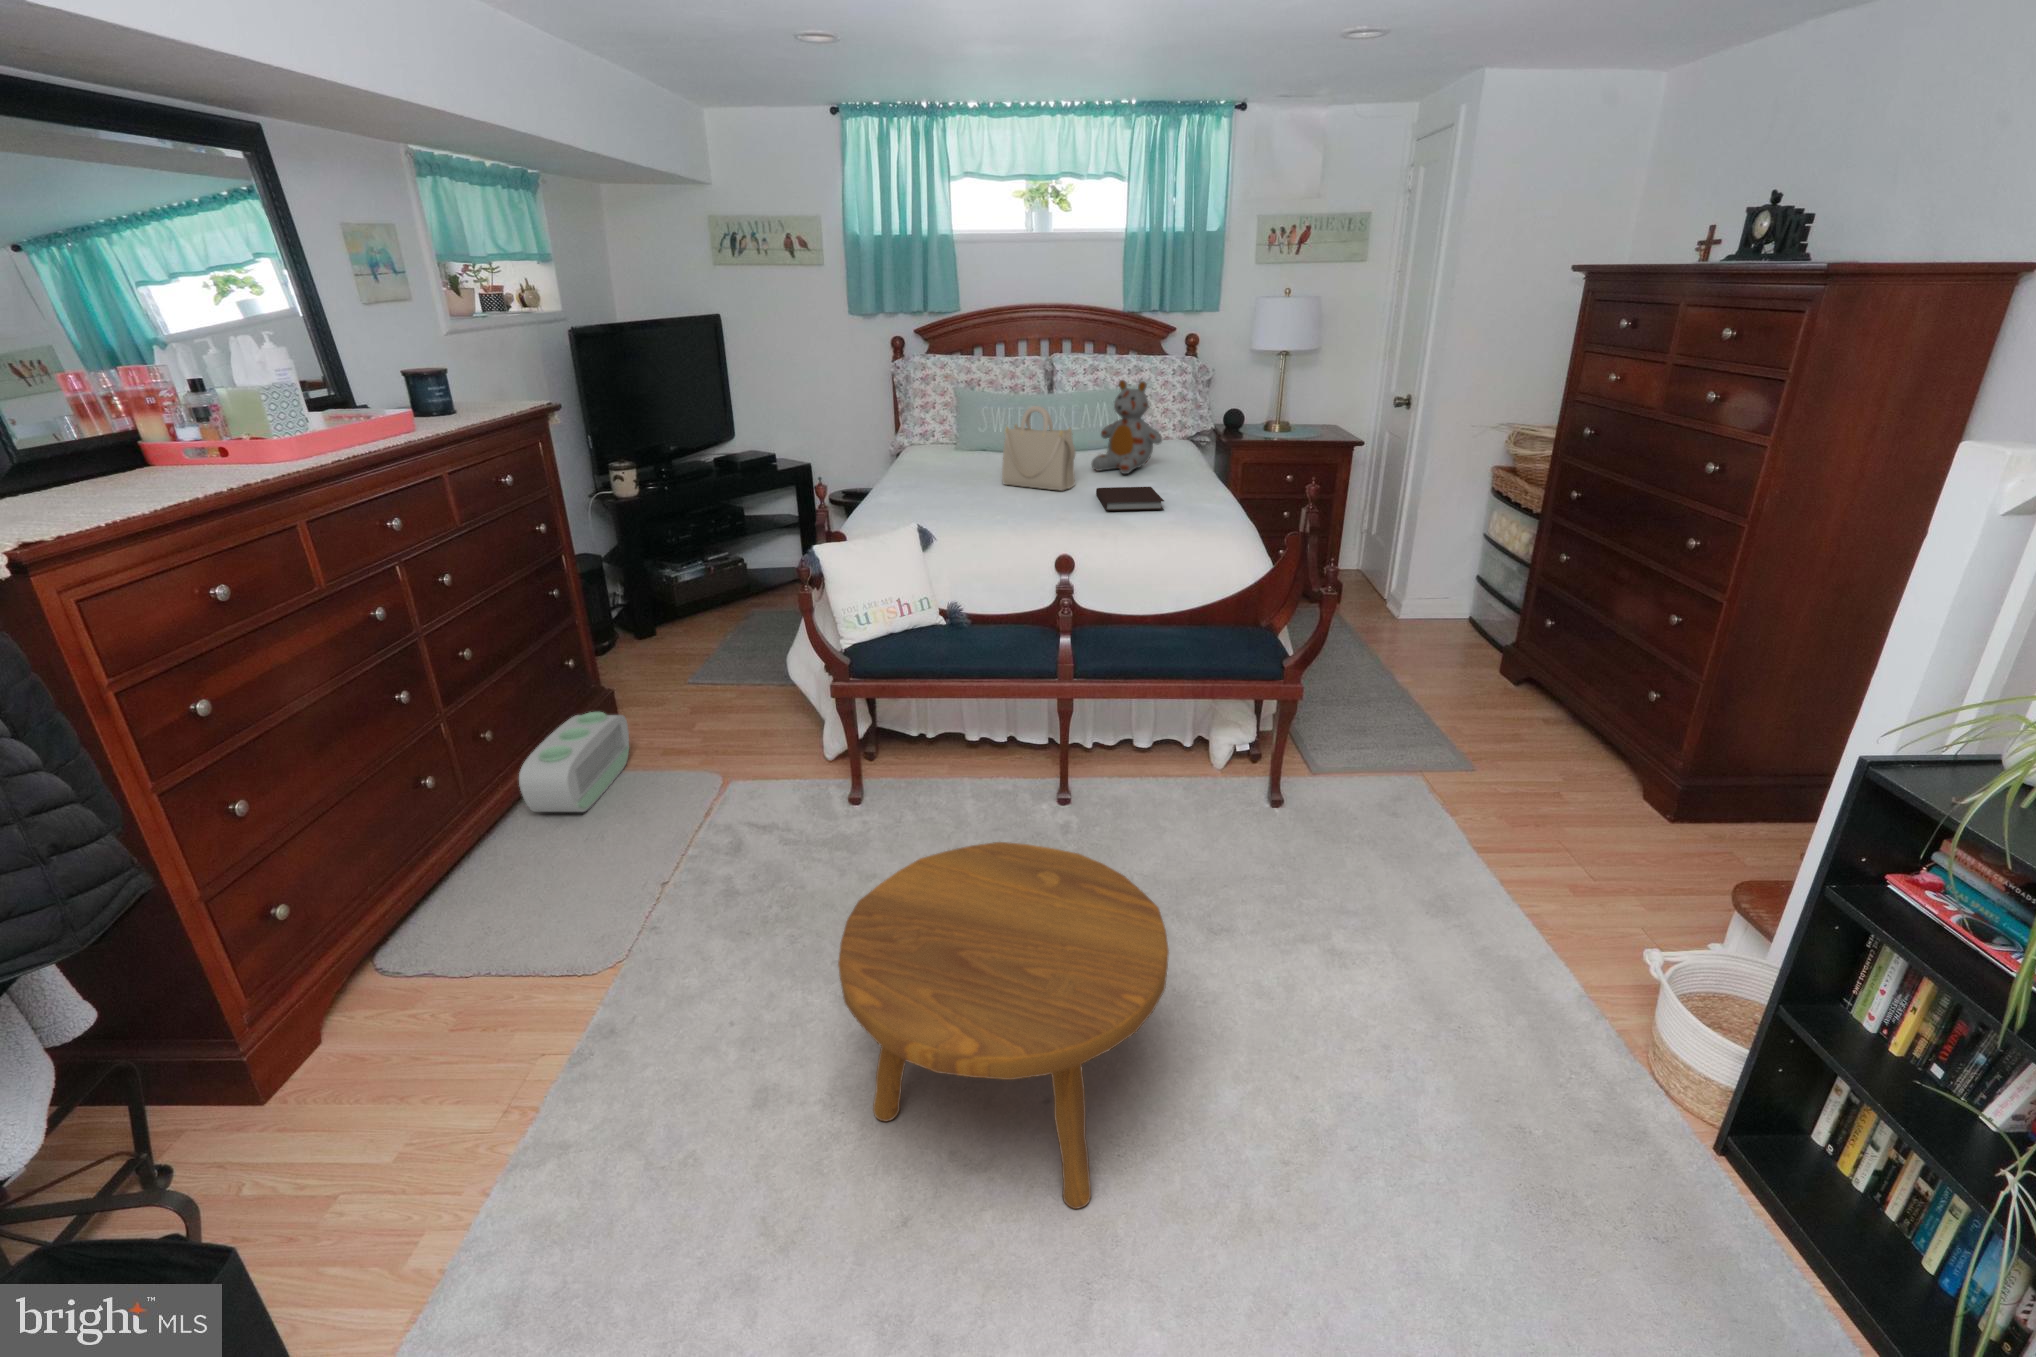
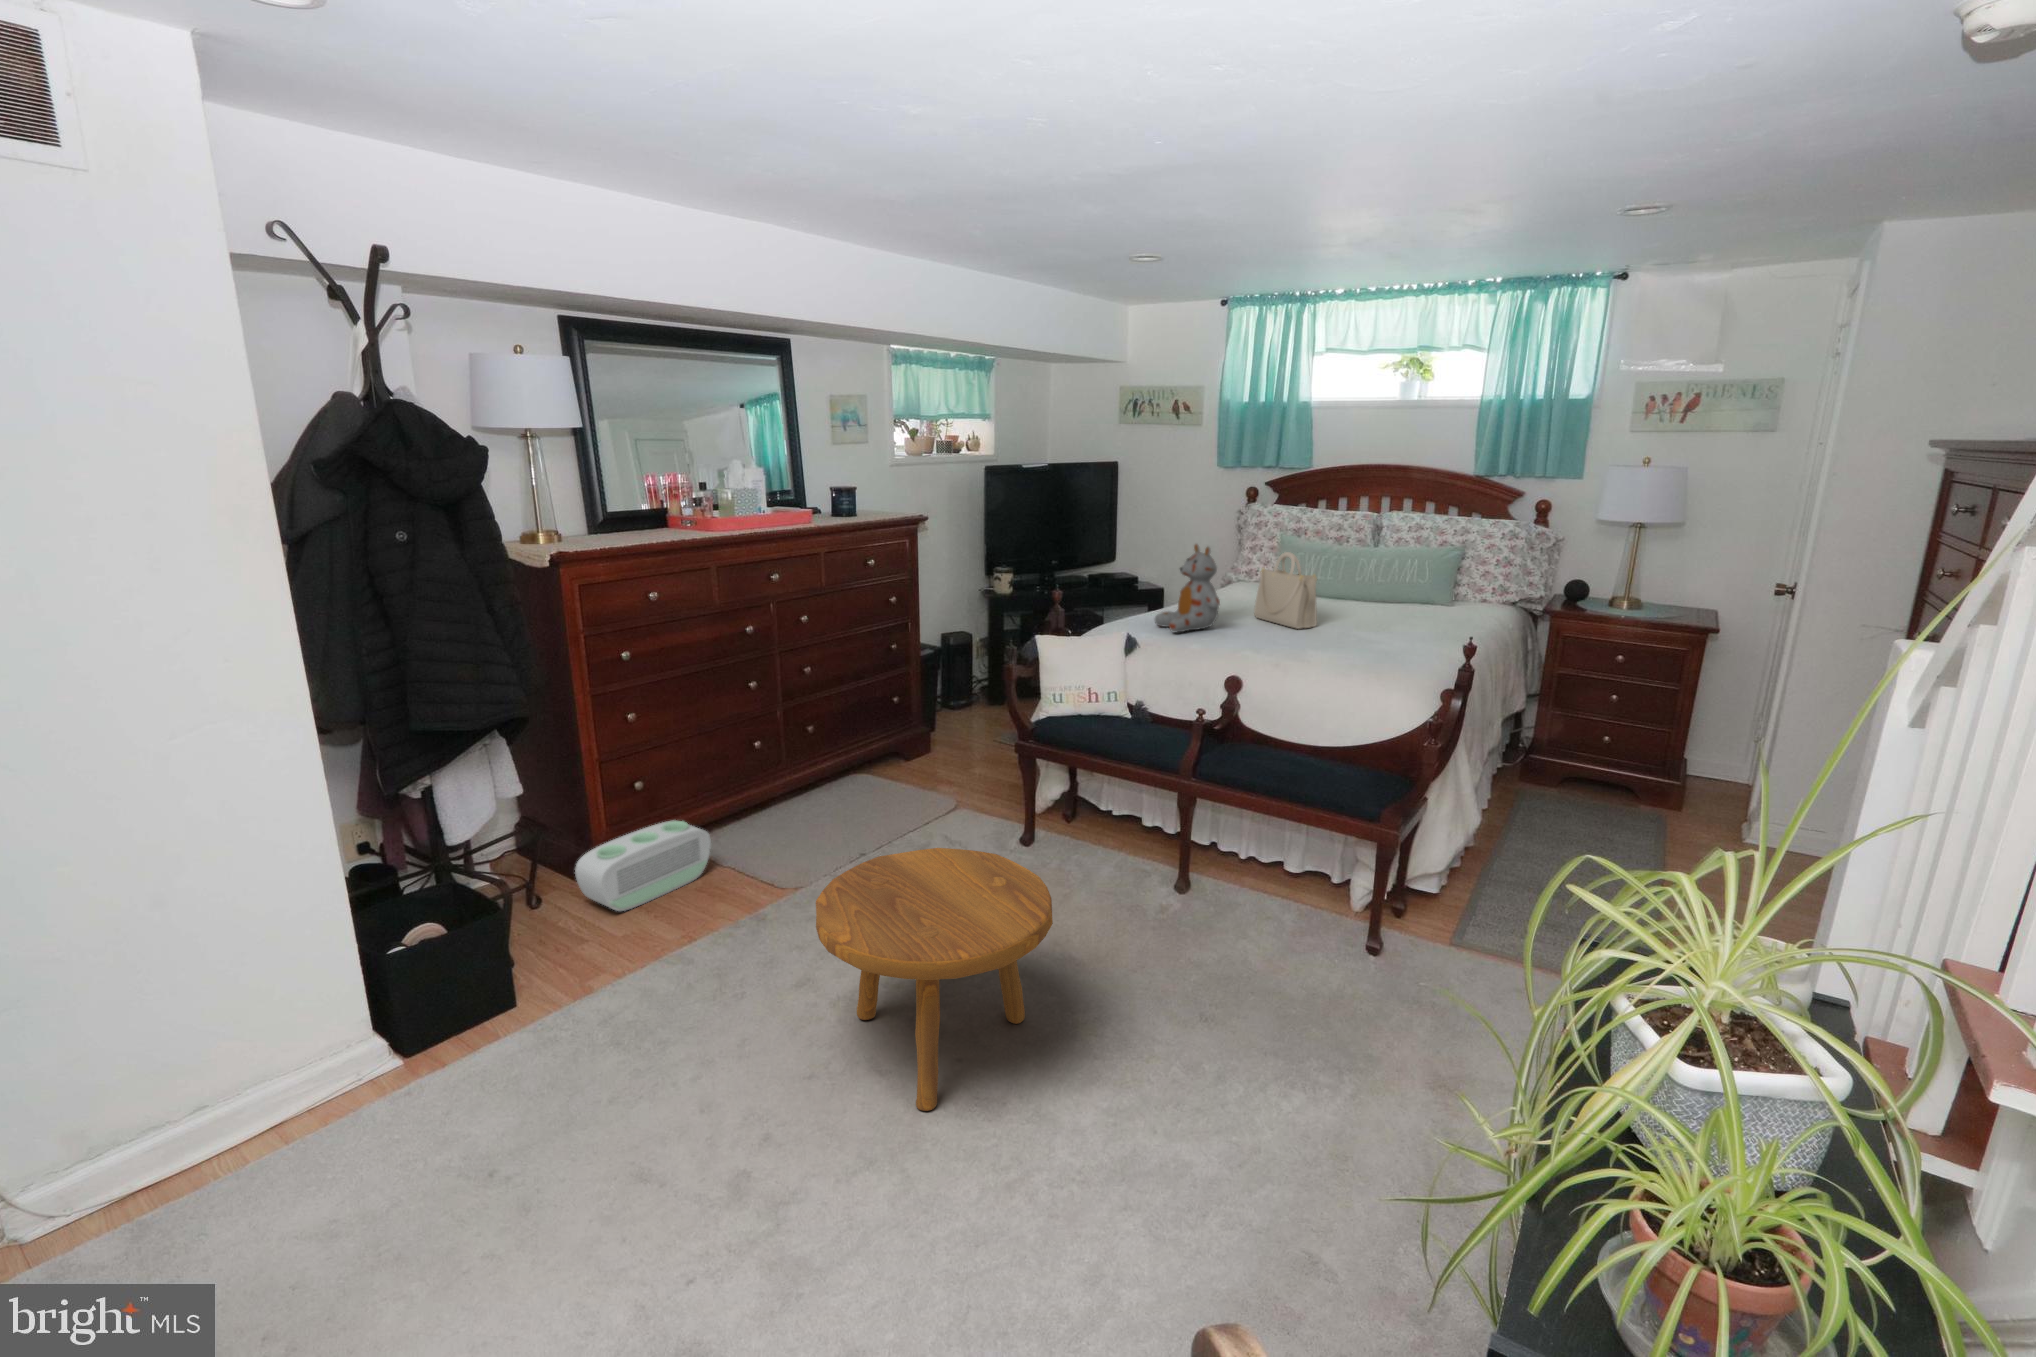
stuffed bear: present [1092,380,1162,474] -> present [1155,544,1220,632]
notebook: present [1096,487,1164,511] -> none [1308,630,1377,656]
air purifier: present [519,712,629,812] -> present [575,820,711,911]

